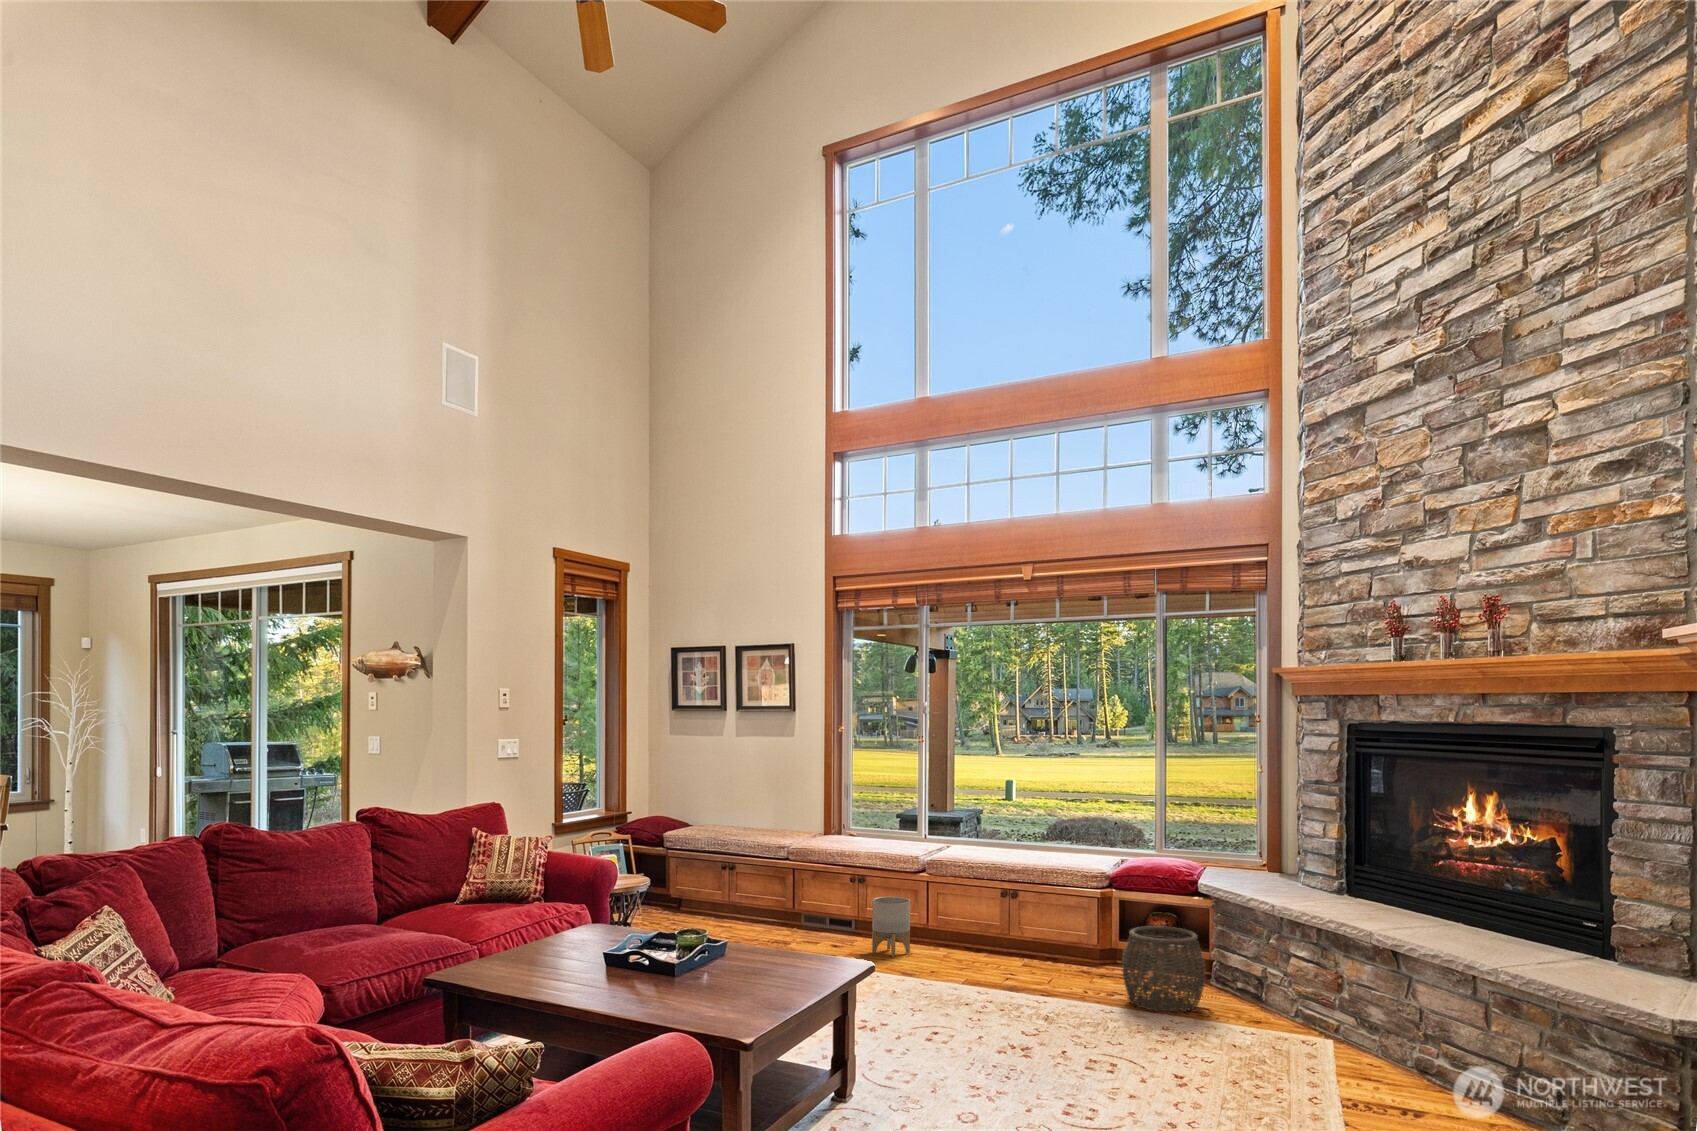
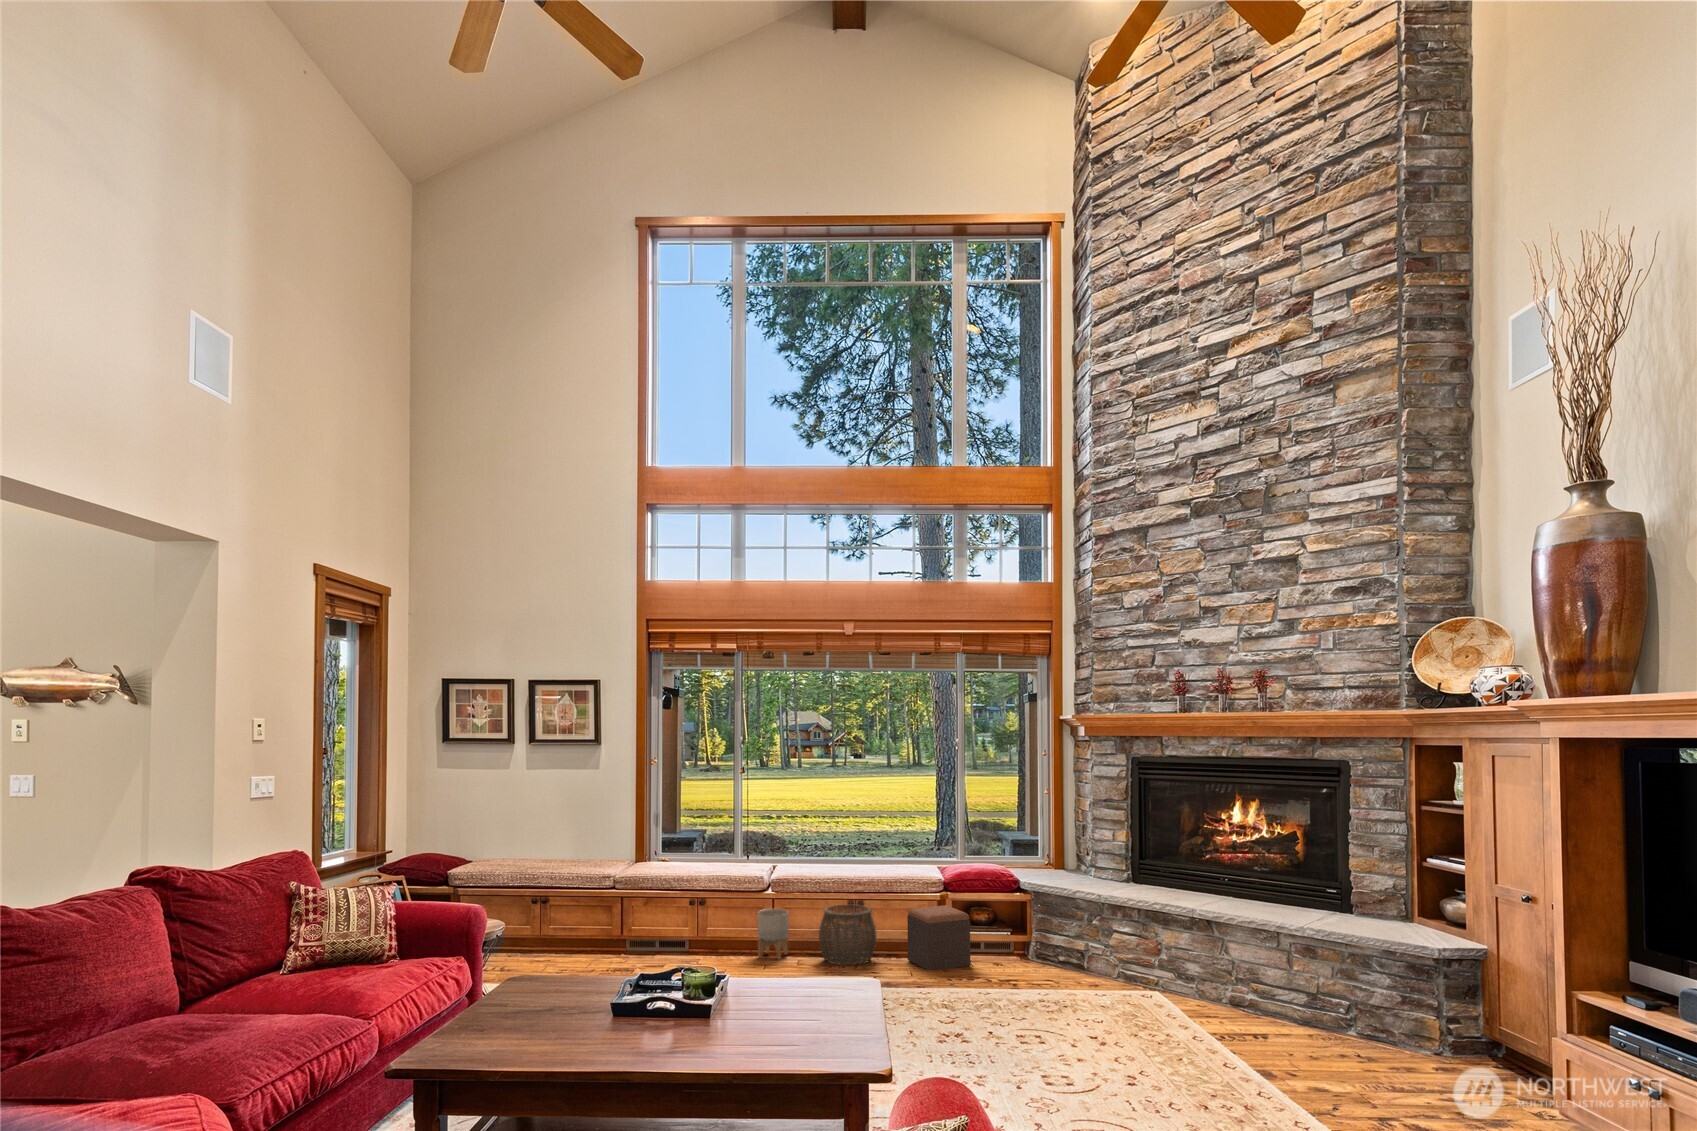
footstool: none [1044,909,1116,990] -> present [907,905,970,970]
woven basket: present [1122,926,1206,1012] -> present [819,904,877,965]

